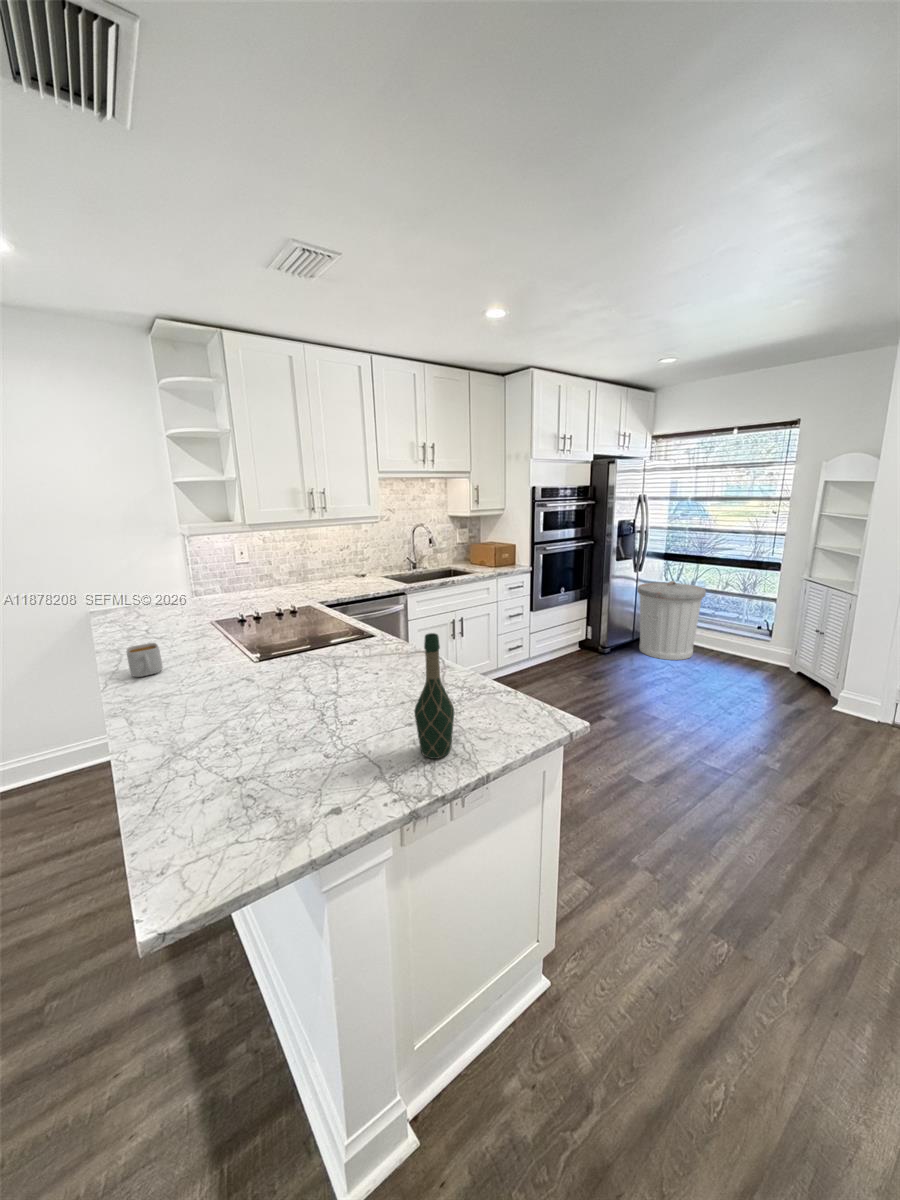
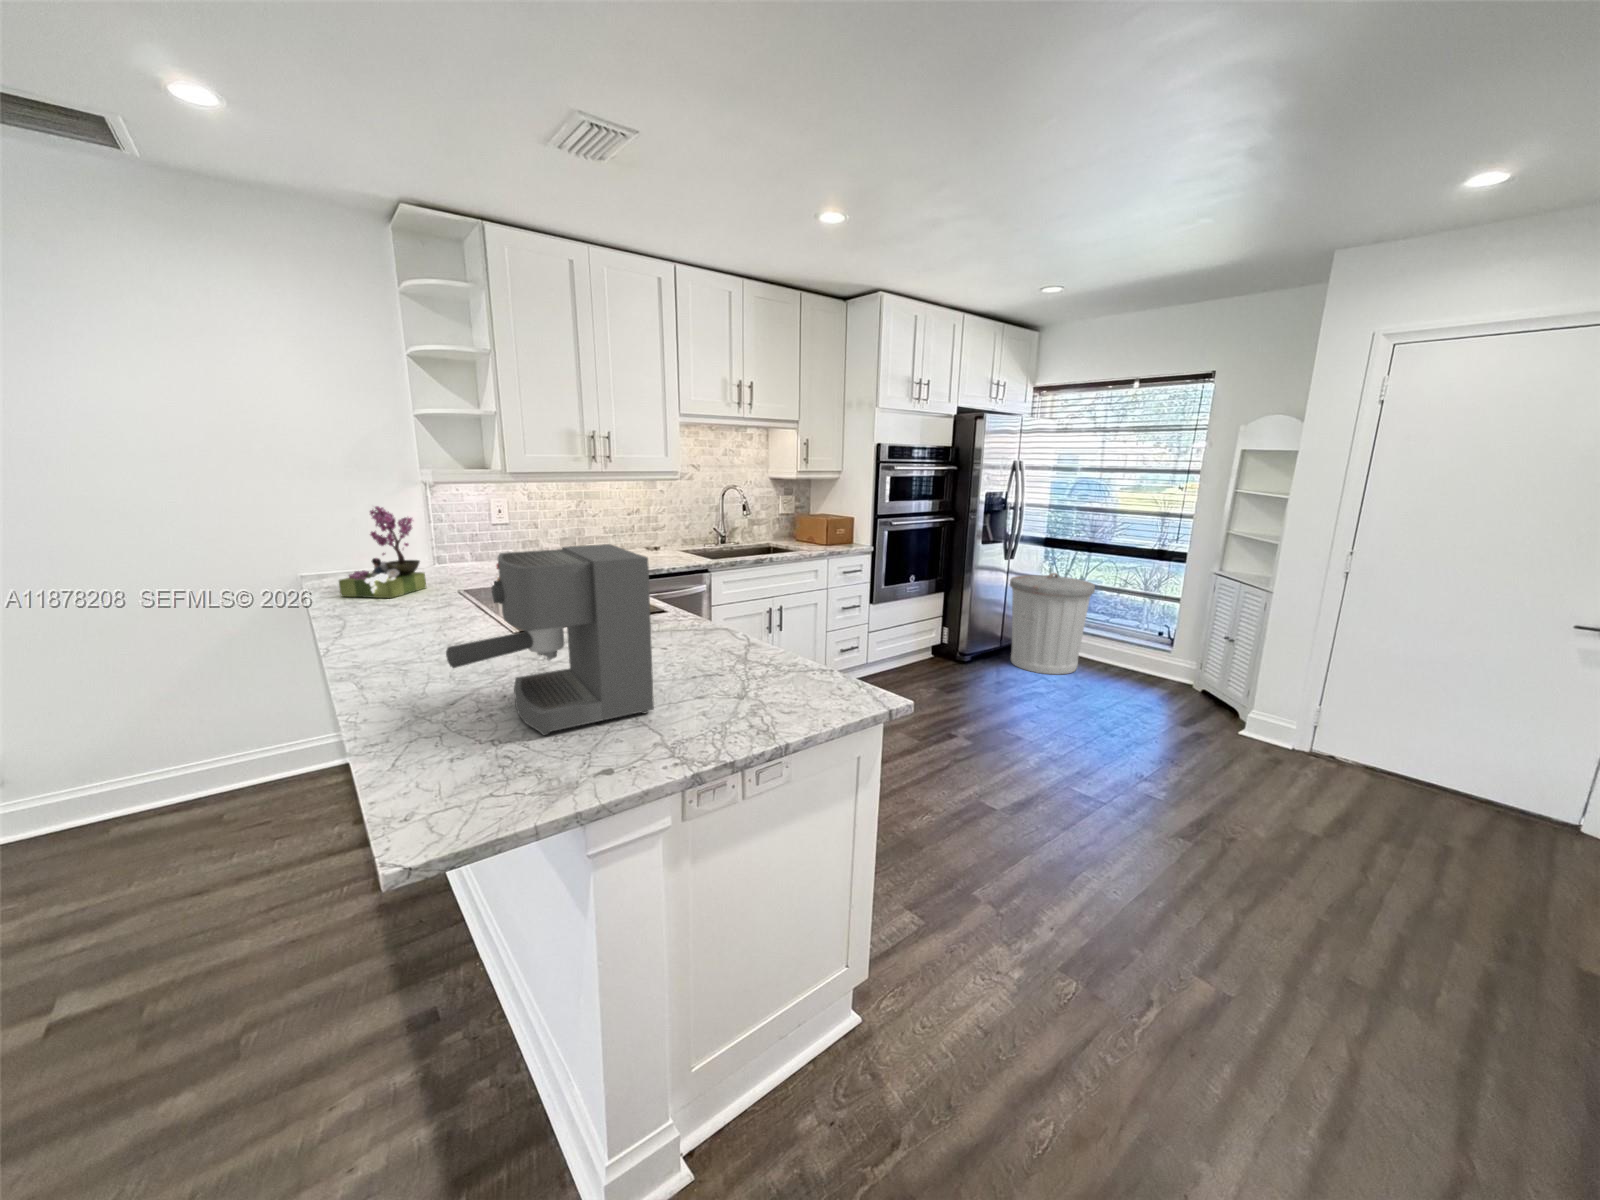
flower arrangement: none [125,556,192,629] -> present [339,506,426,598]
coffee maker: none [192,596,371,771] -> present [446,544,654,735]
wine bottle: present [414,633,454,759] -> none [705,582,752,727]
mug: present [126,643,163,677] -> none [349,606,394,646]

